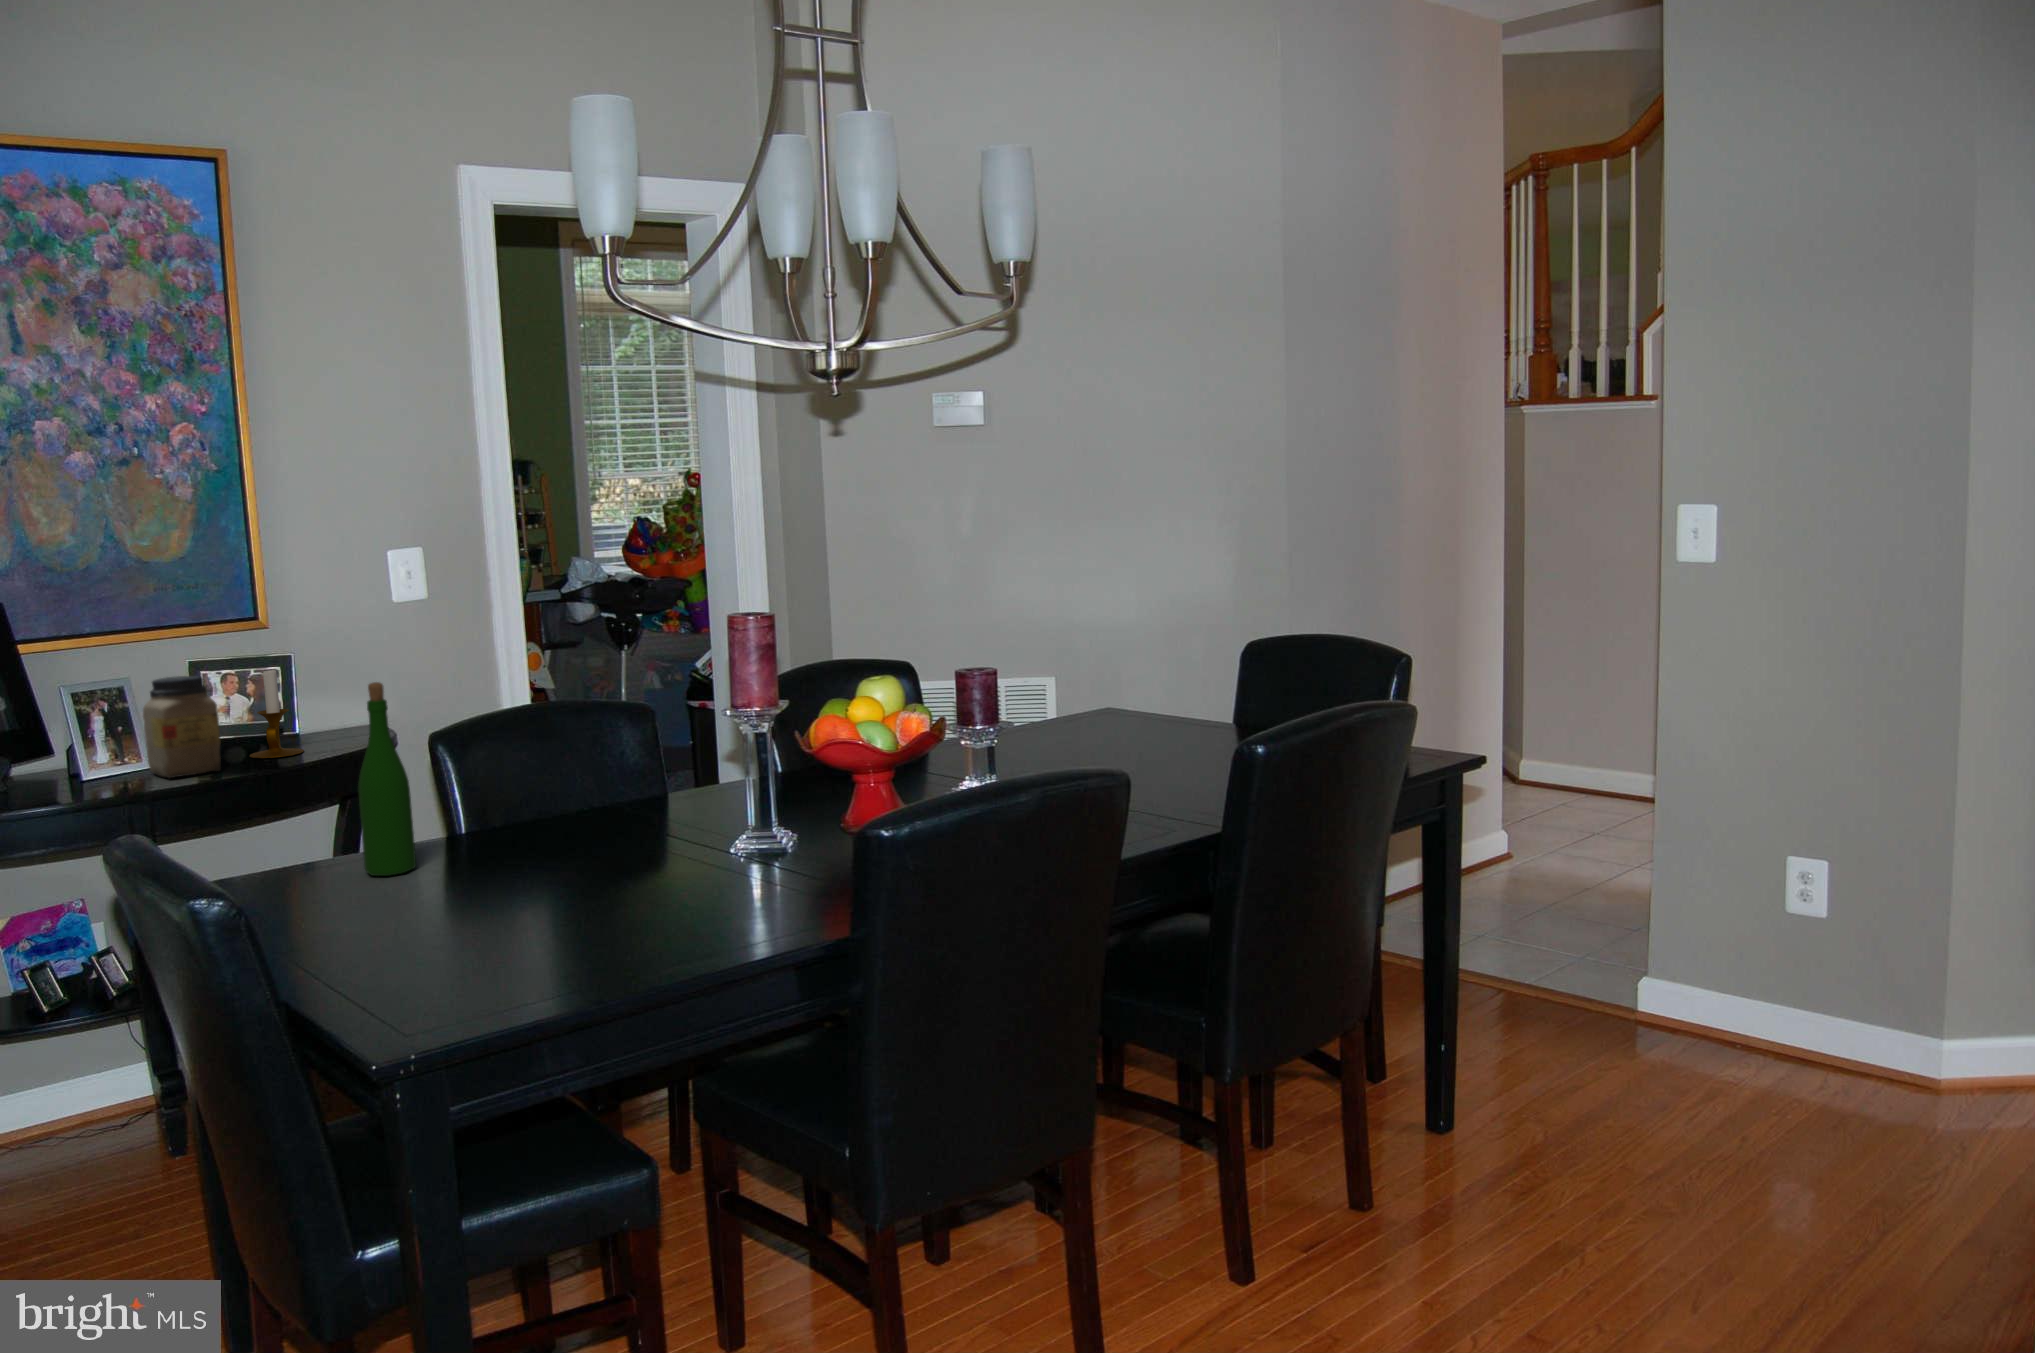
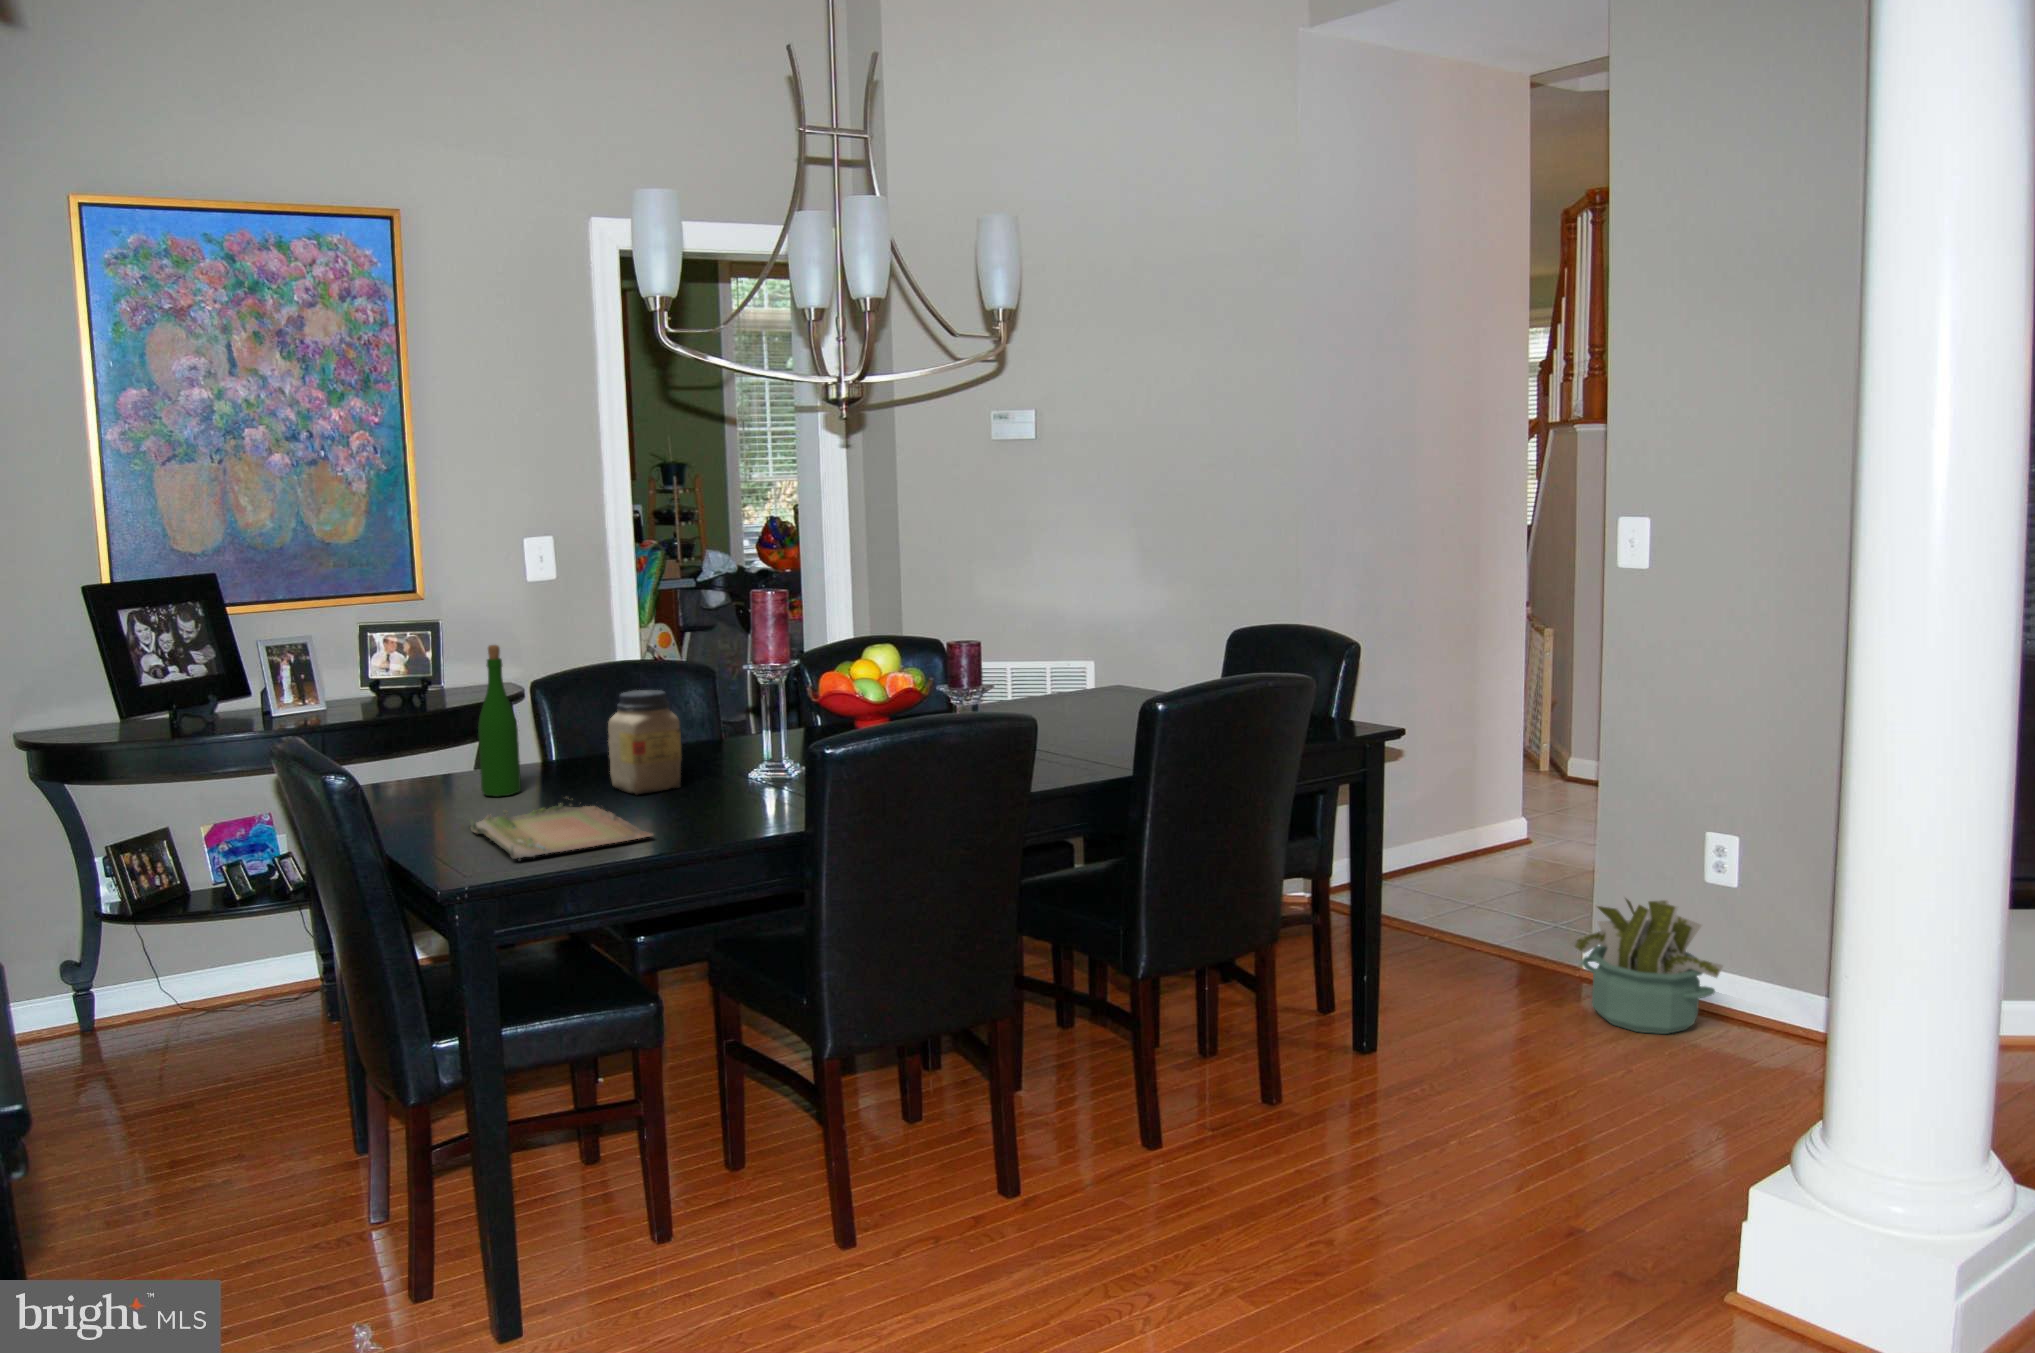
candlestick: present [250,670,304,758] -> none [404,634,447,705]
jar: present [143,676,221,778] -> present [608,690,682,794]
tray: none [350,871,604,966] -> present [467,803,652,859]
decorative plant: none [1666,928,1851,1090] -> present [1569,899,1723,1034]

